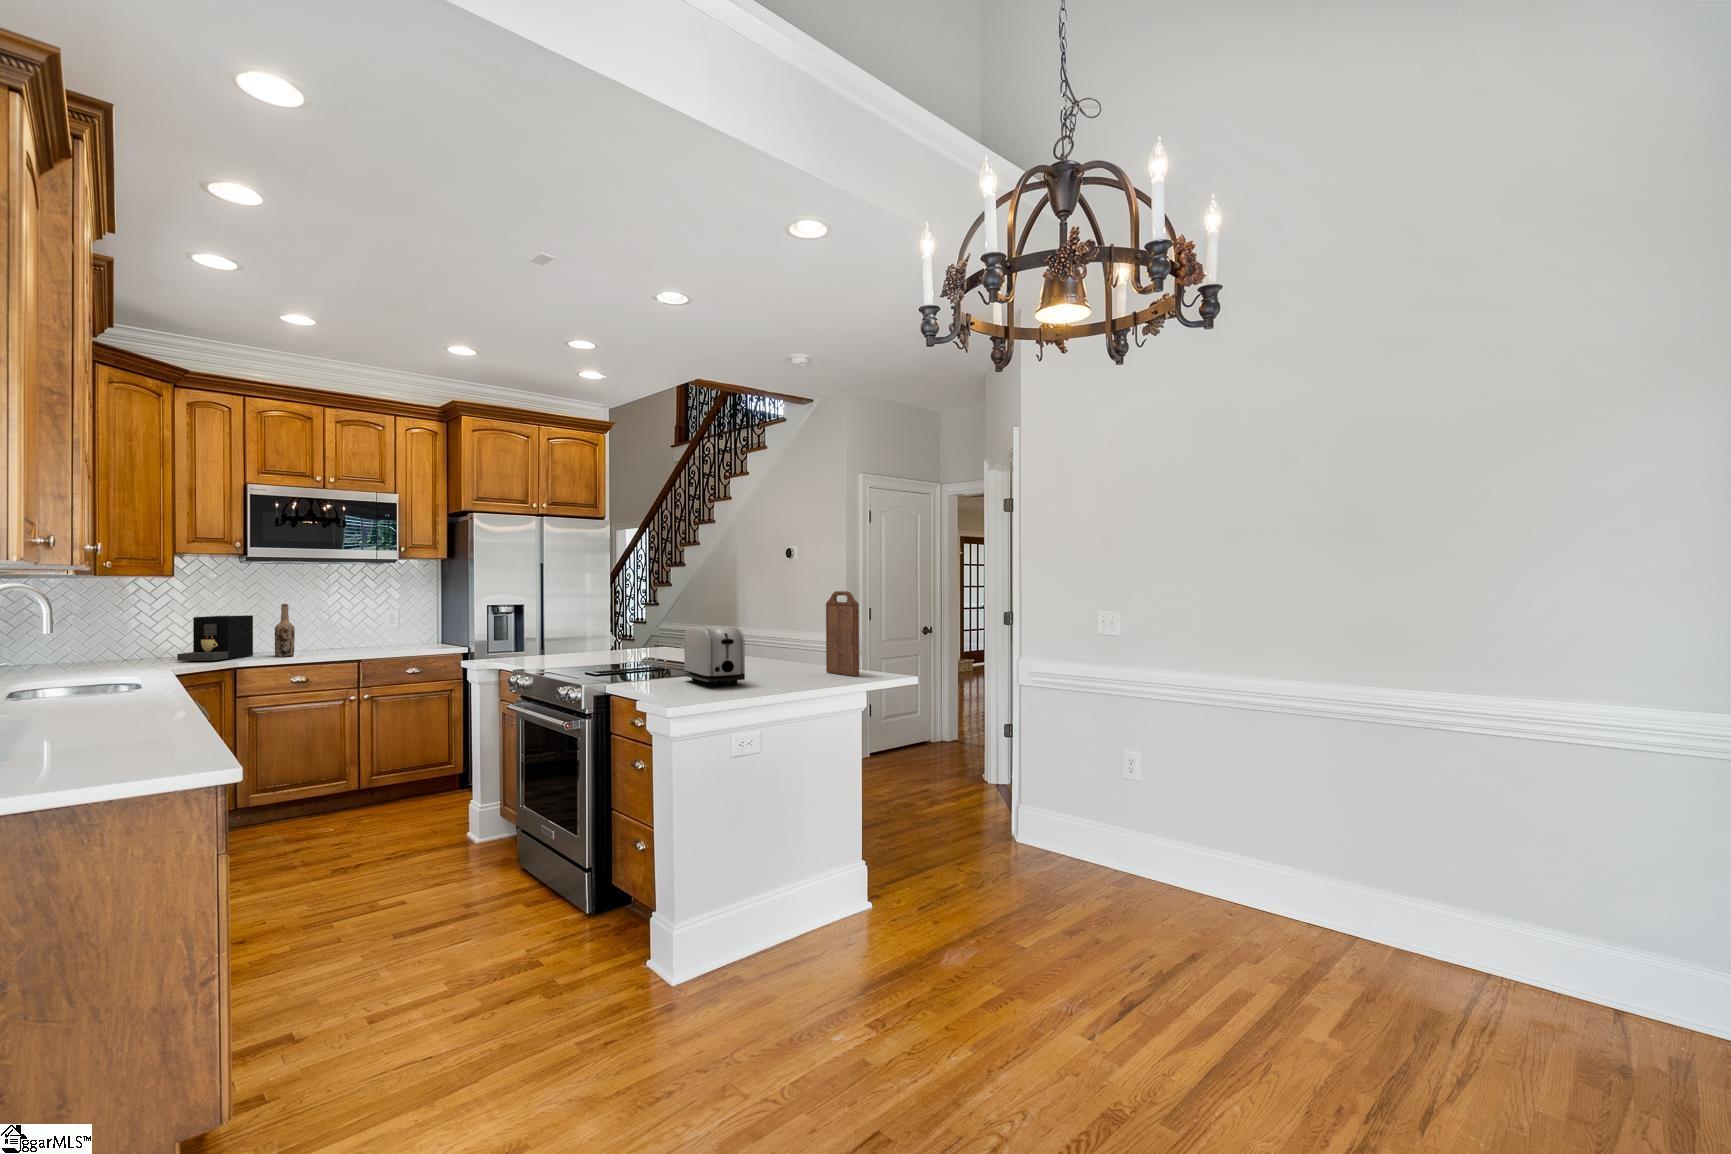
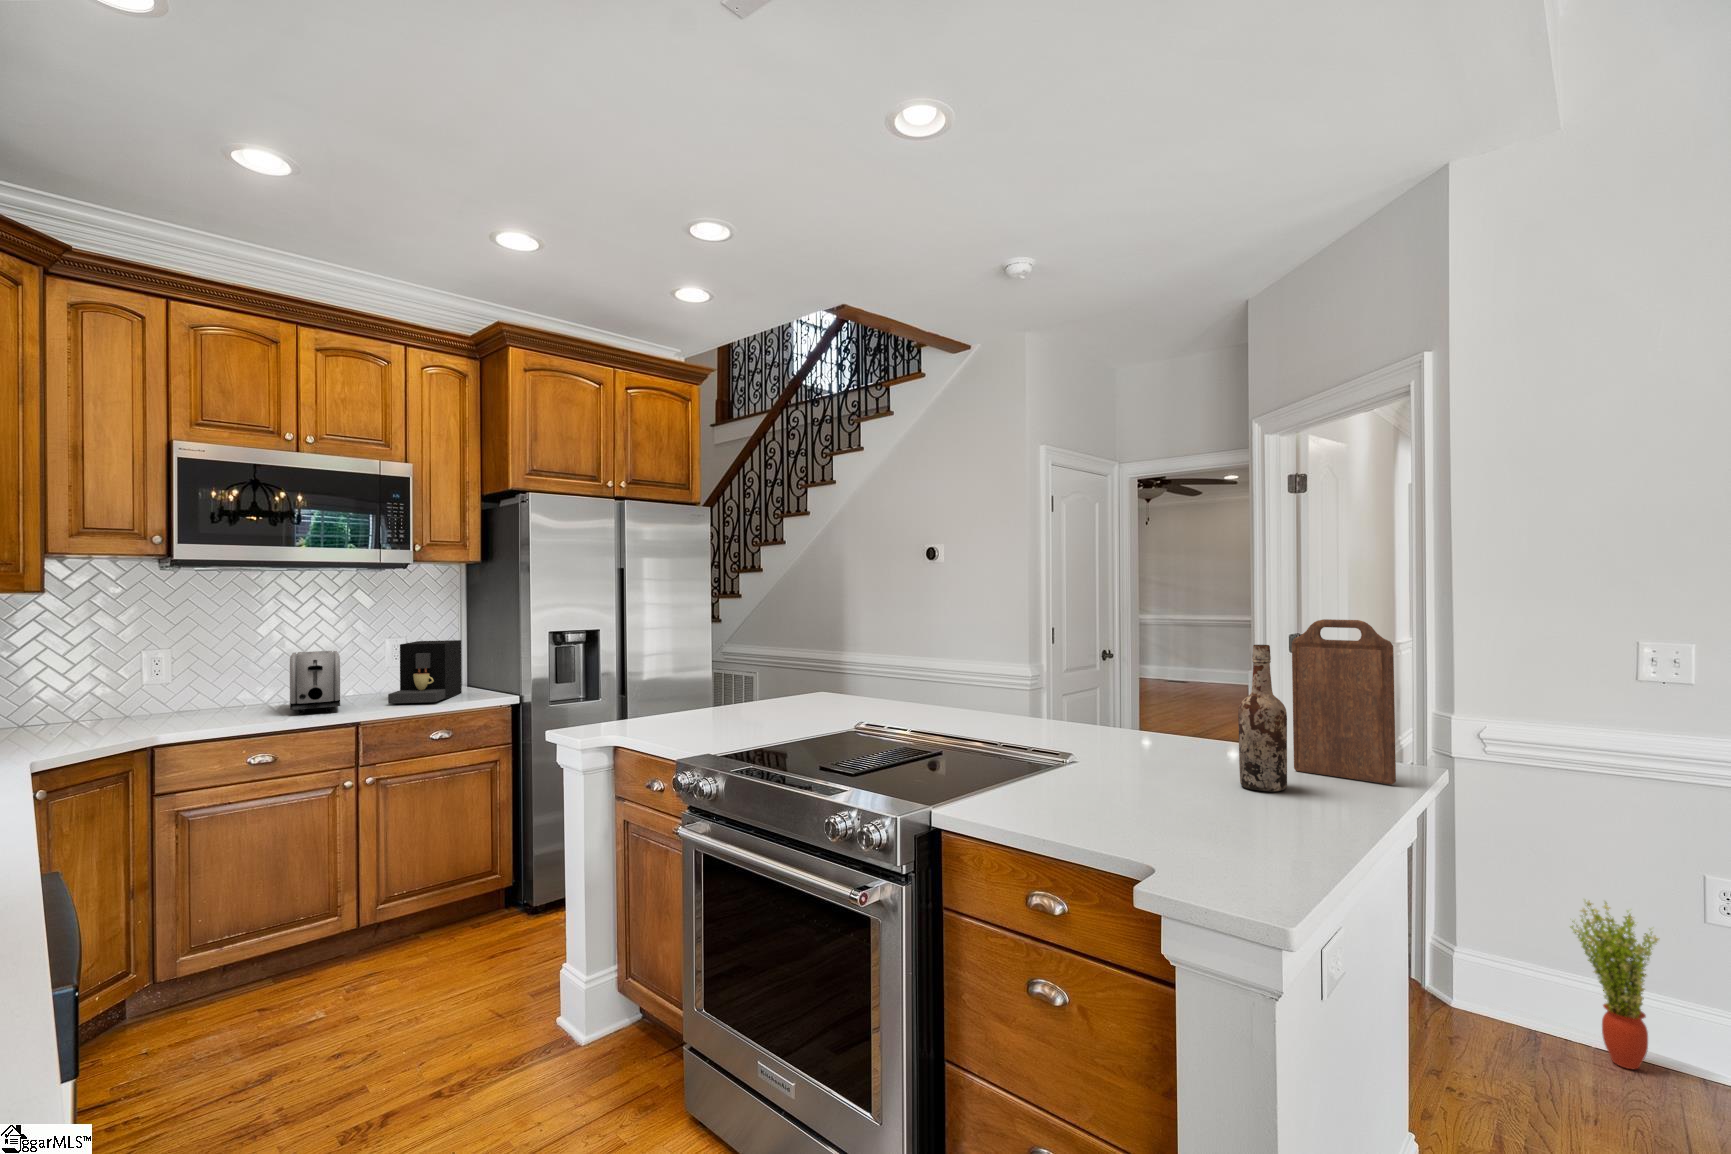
wine bottle: present [275,604,295,657] -> present [1238,645,1287,791]
coffee maker: present [177,615,253,661] -> present [388,640,462,704]
toaster: present [684,626,745,686] -> present [290,651,340,714]
potted plant: none [1051,763,1092,861] -> present [1570,901,1659,1069]

